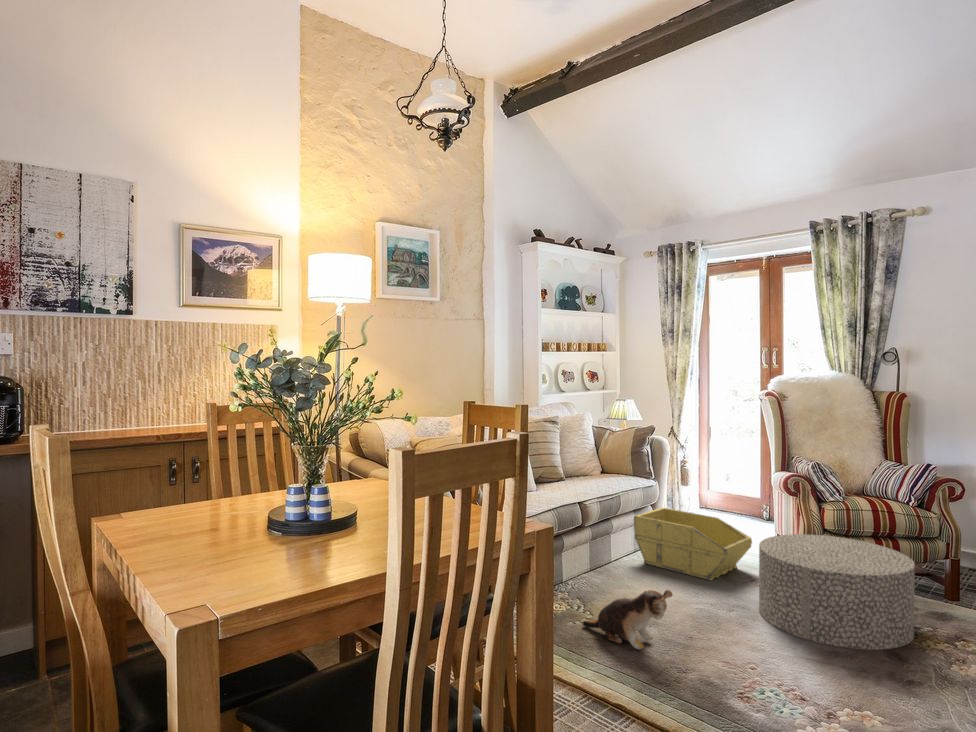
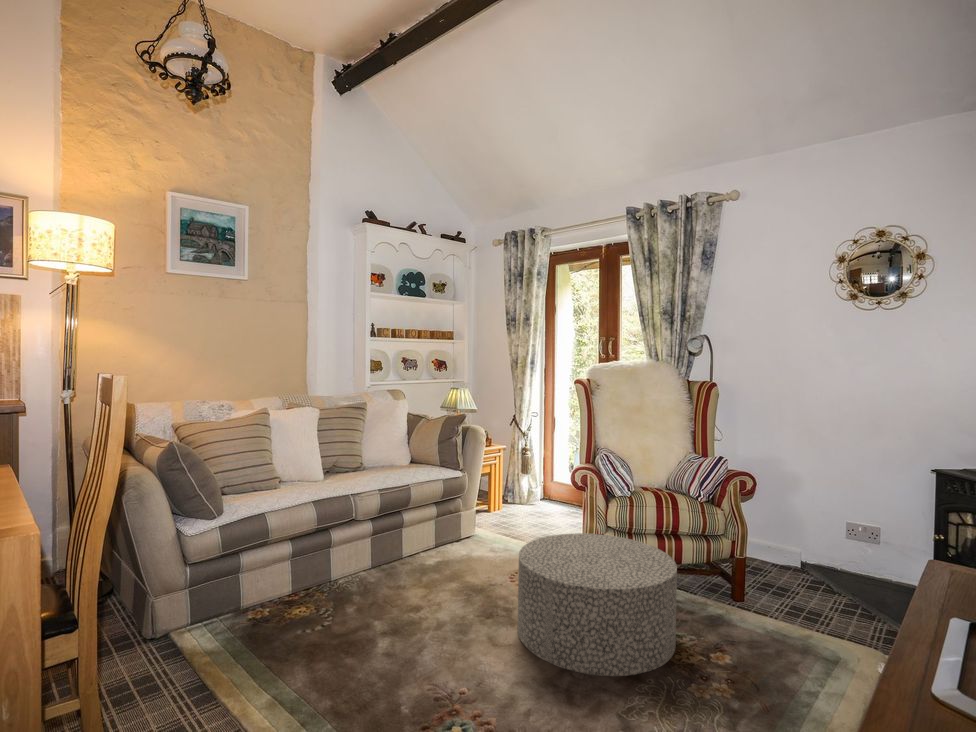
storage bin: present [634,508,752,580] -> none [428,500,545,582]
plush toy: present [582,590,672,649] -> none [296,611,376,684]

